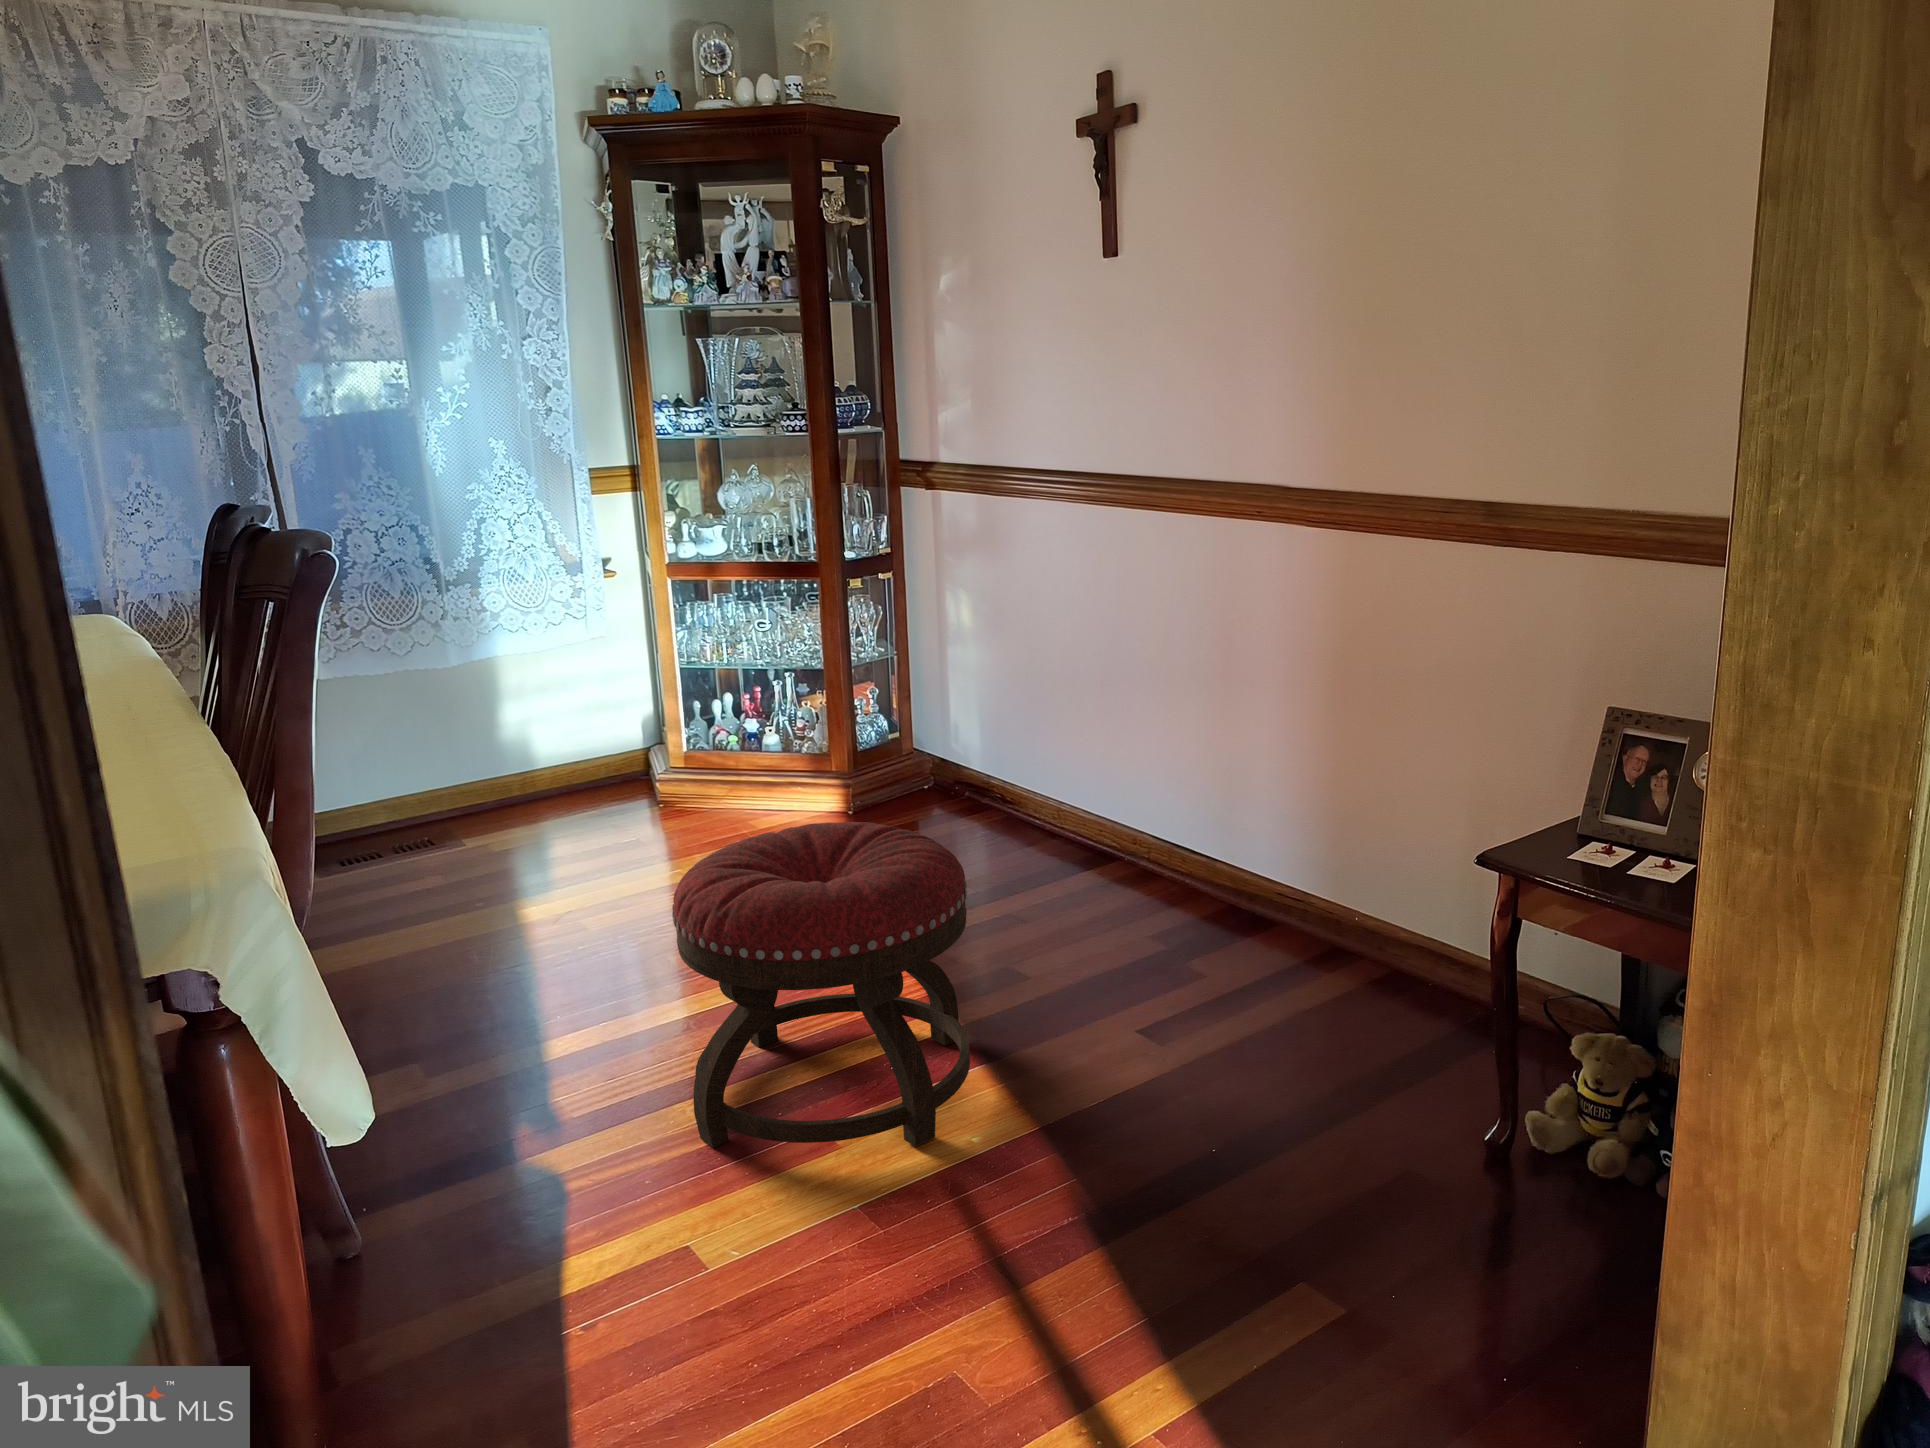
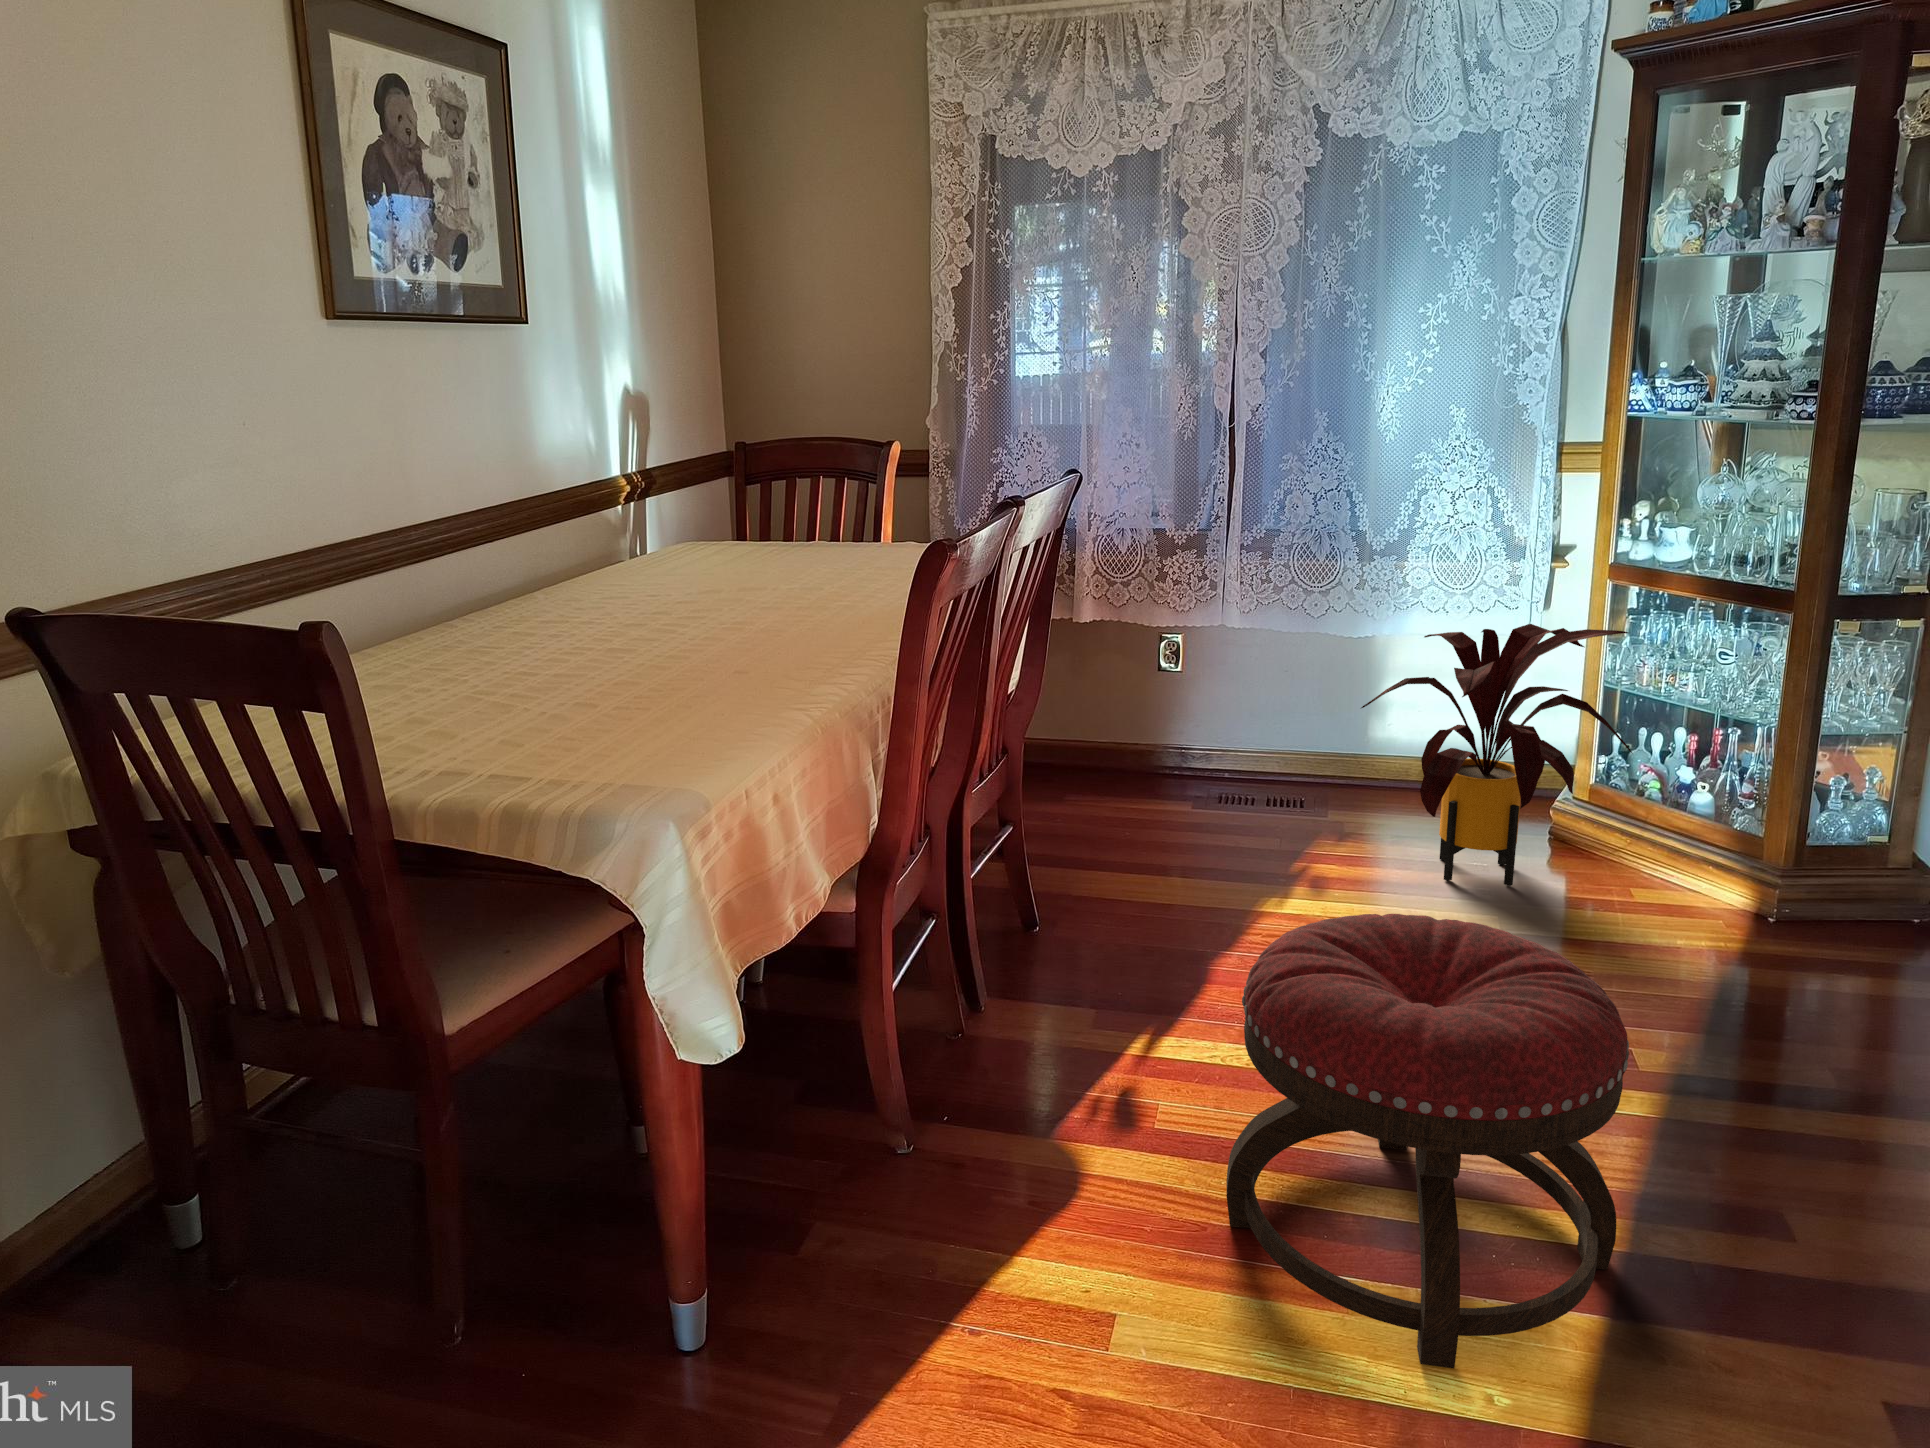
house plant: none [511,612,736,862] -> present [1361,624,1632,886]

